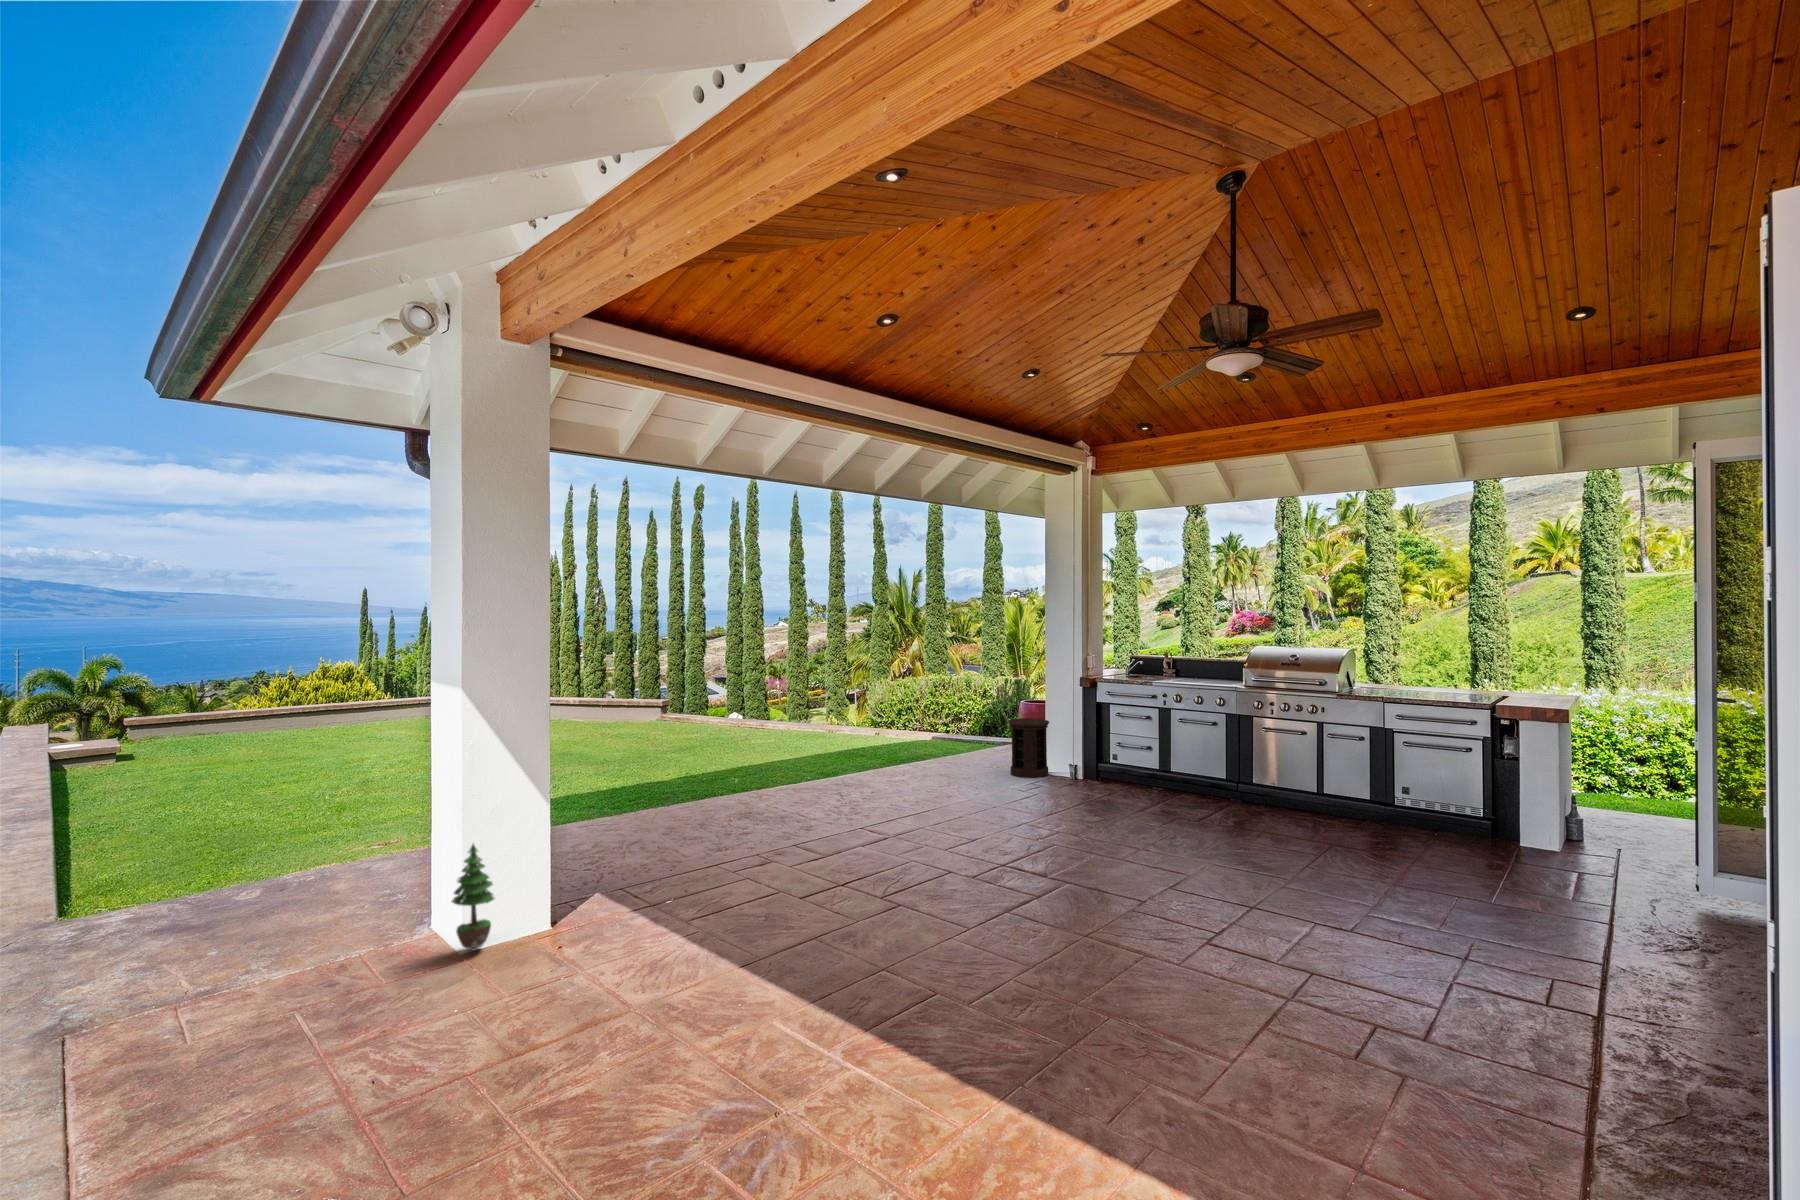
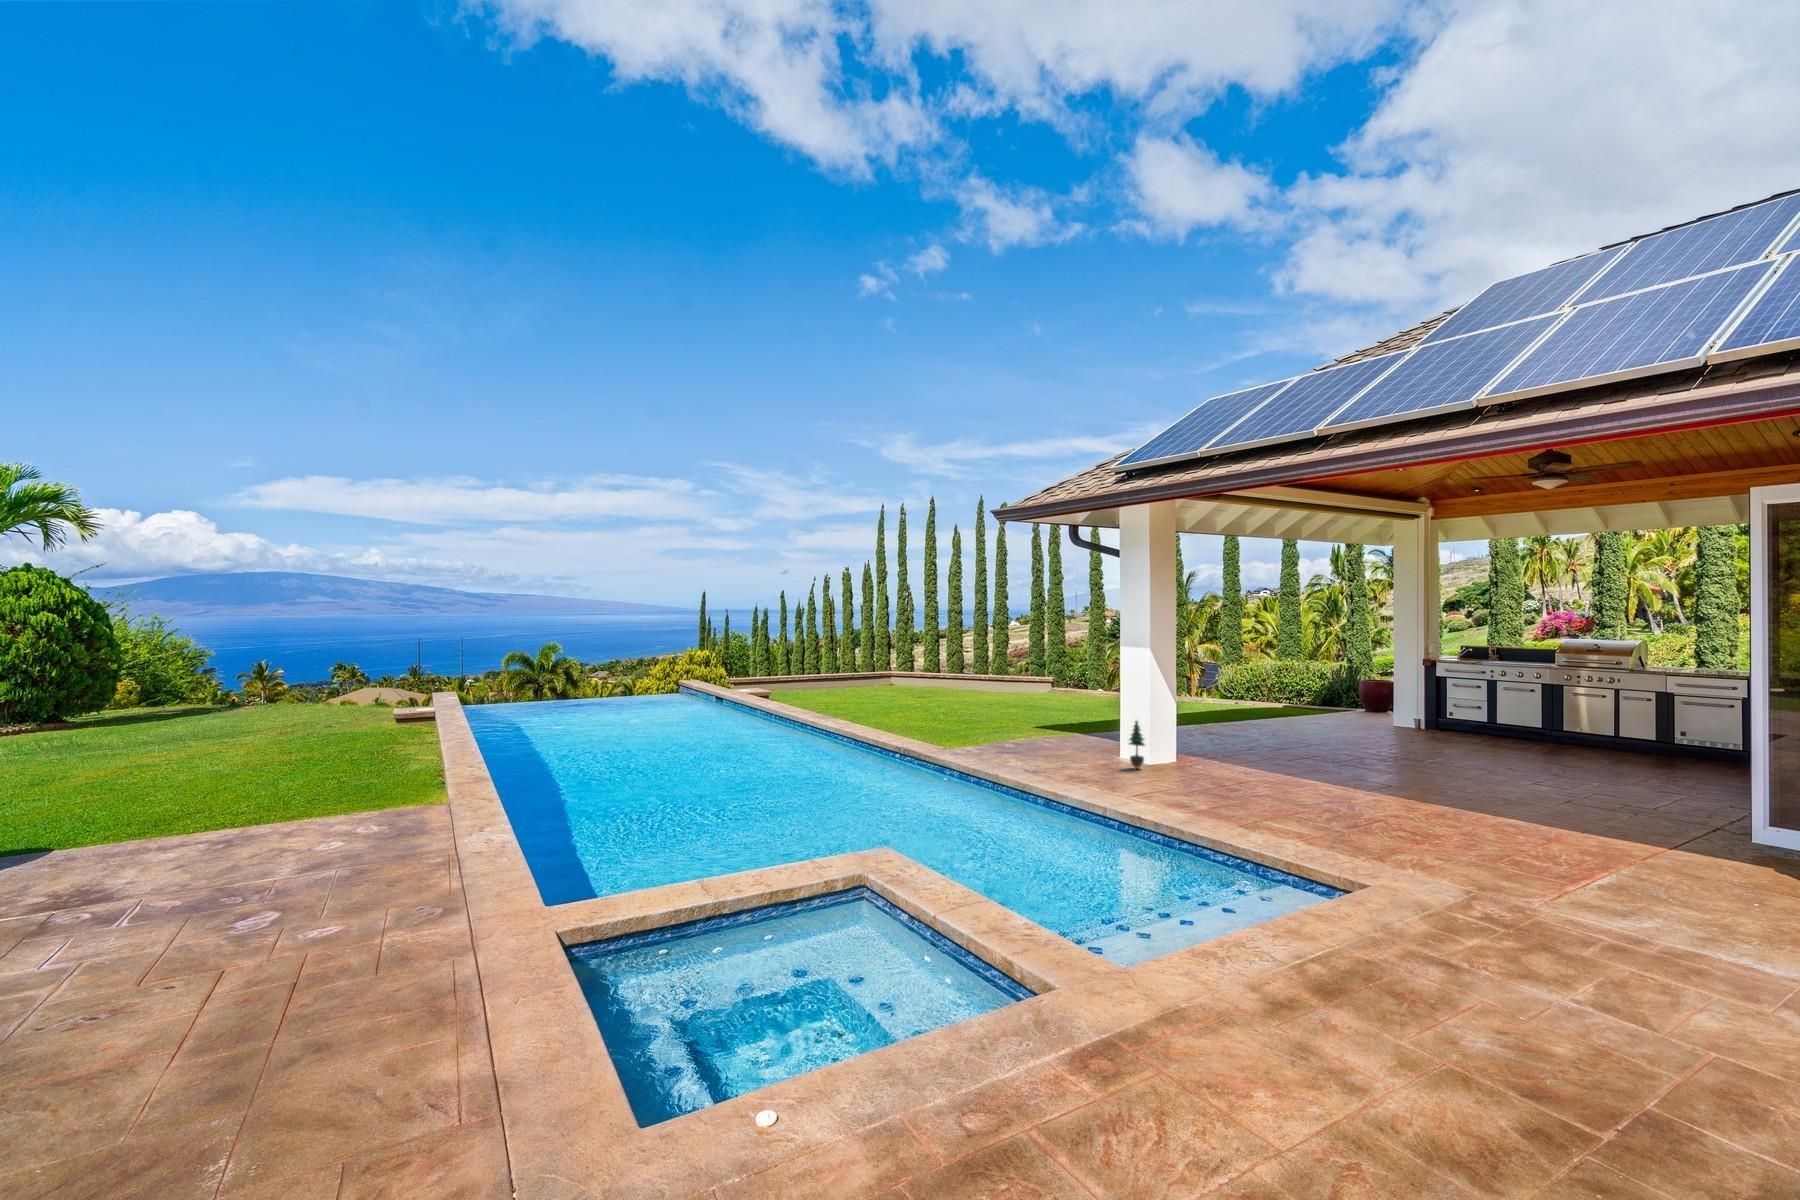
side table: present [1009,718,1049,778] -> none [1362,689,1395,730]

